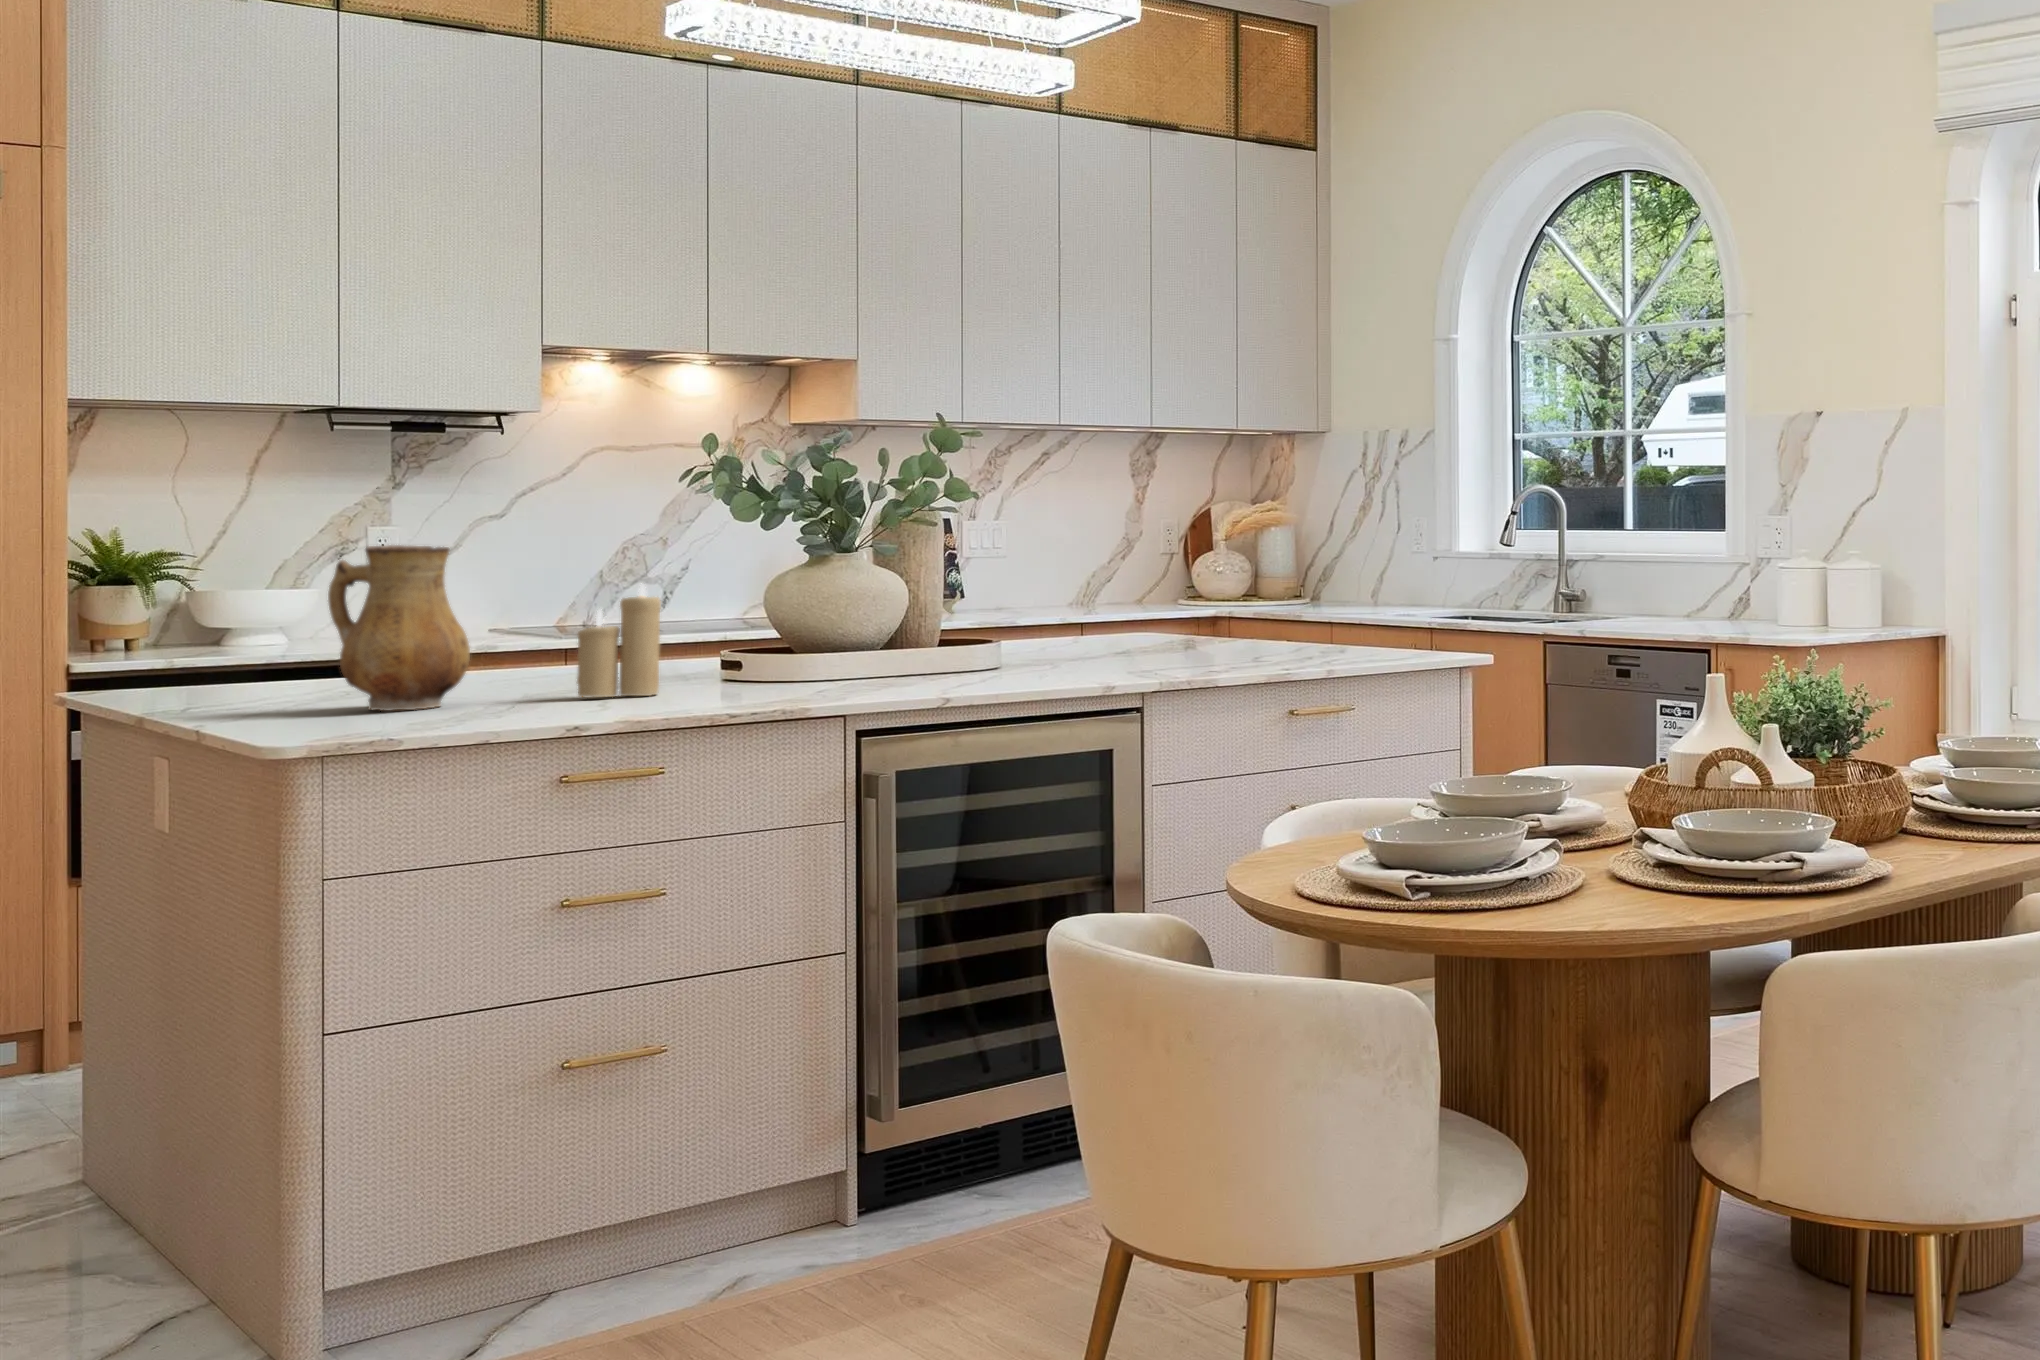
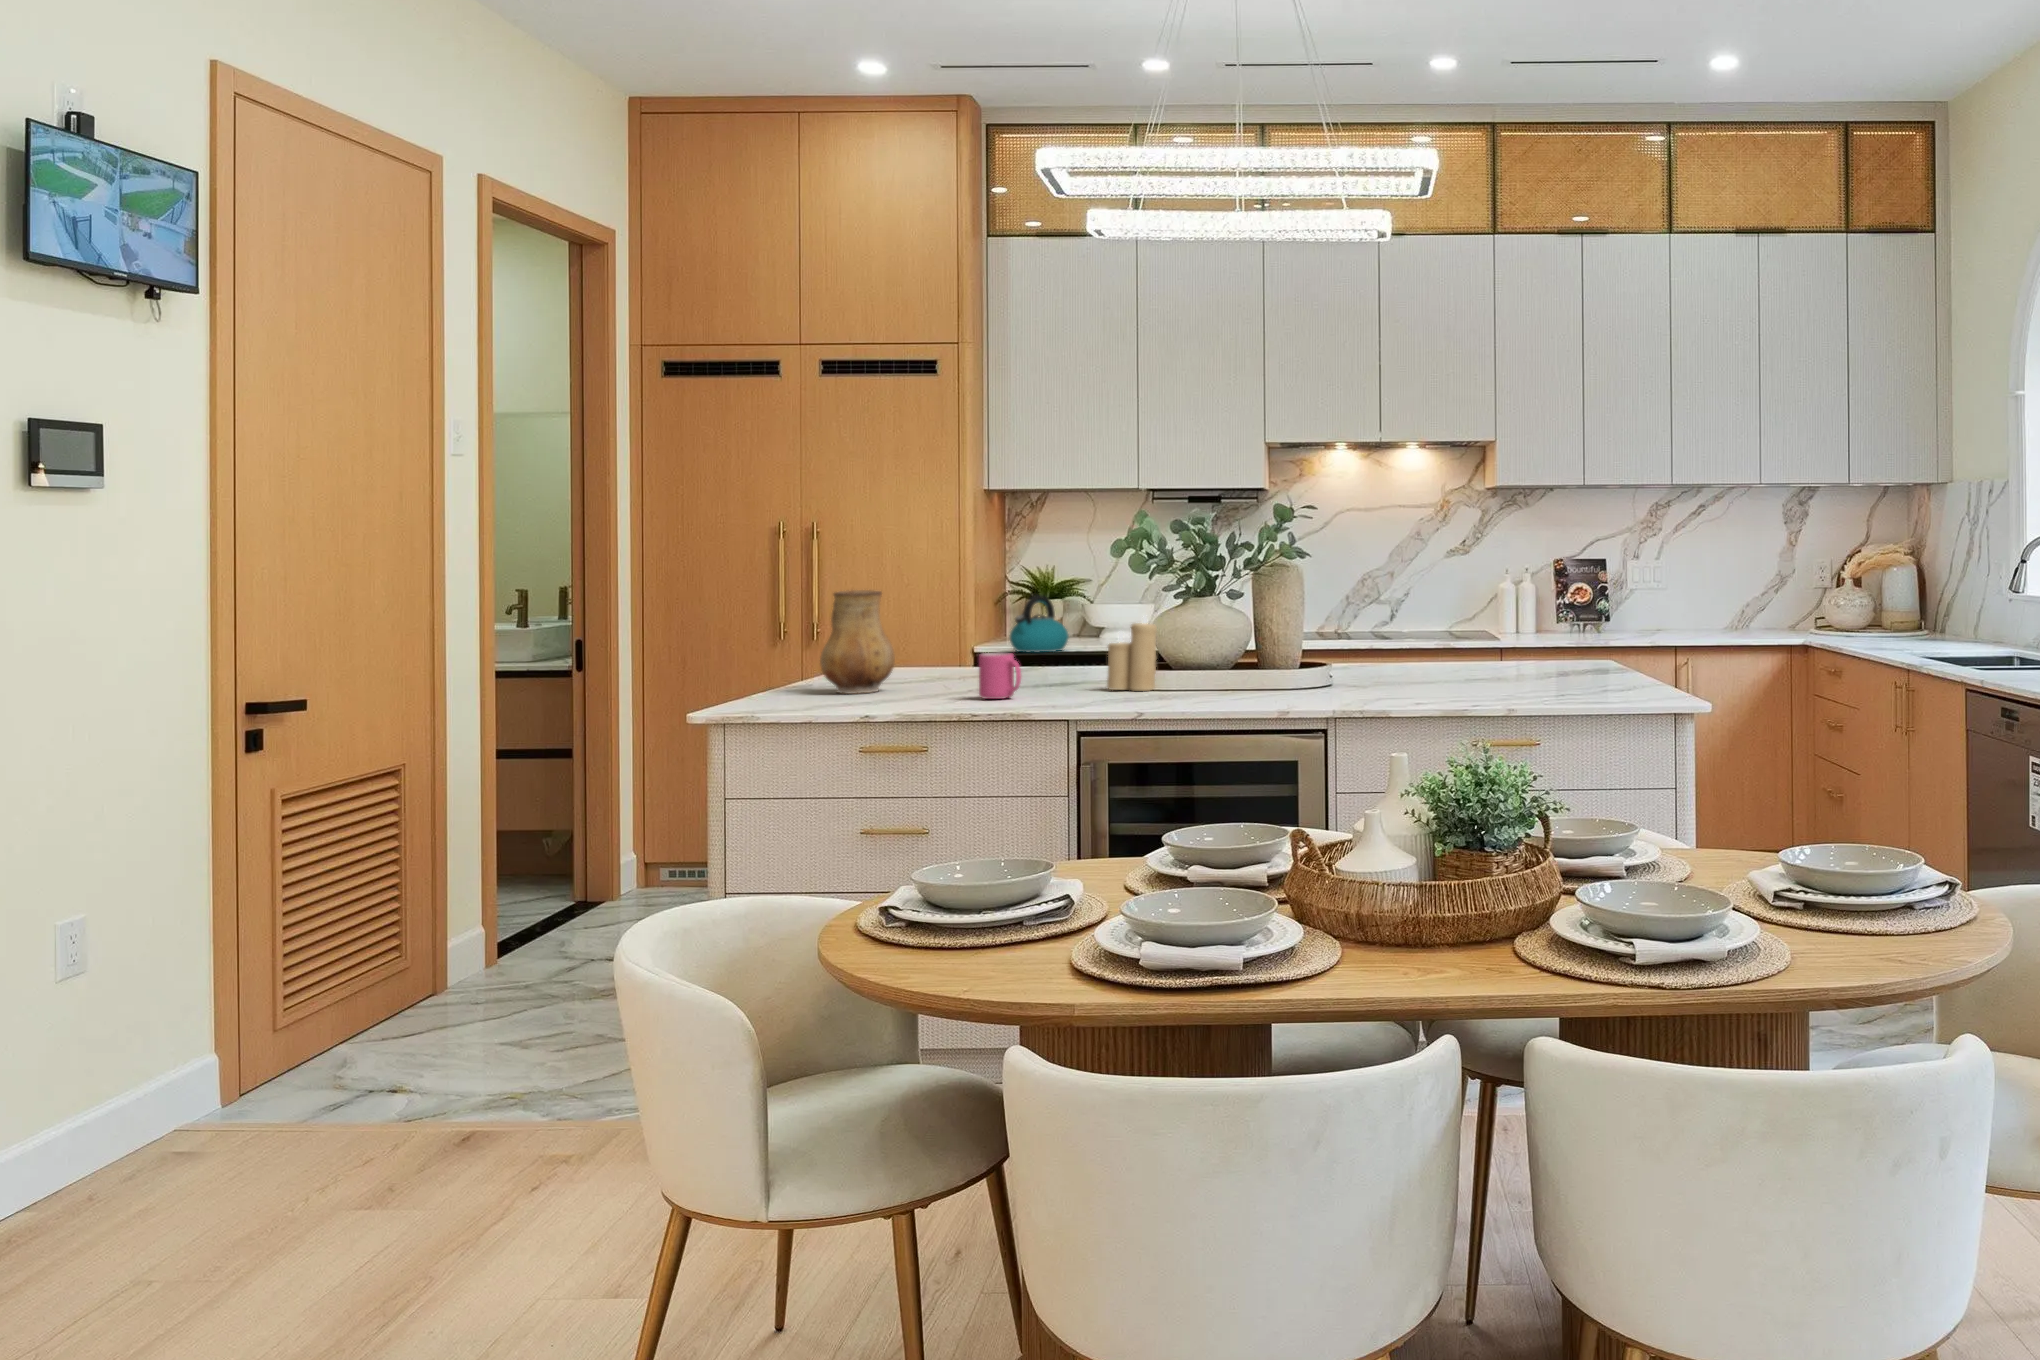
kettle: none [118,574,233,668] -> present [1010,595,1068,652]
candle: present [577,584,661,698] -> present [1107,616,1157,691]
mug: none [736,628,808,694] -> present [979,653,1021,699]

